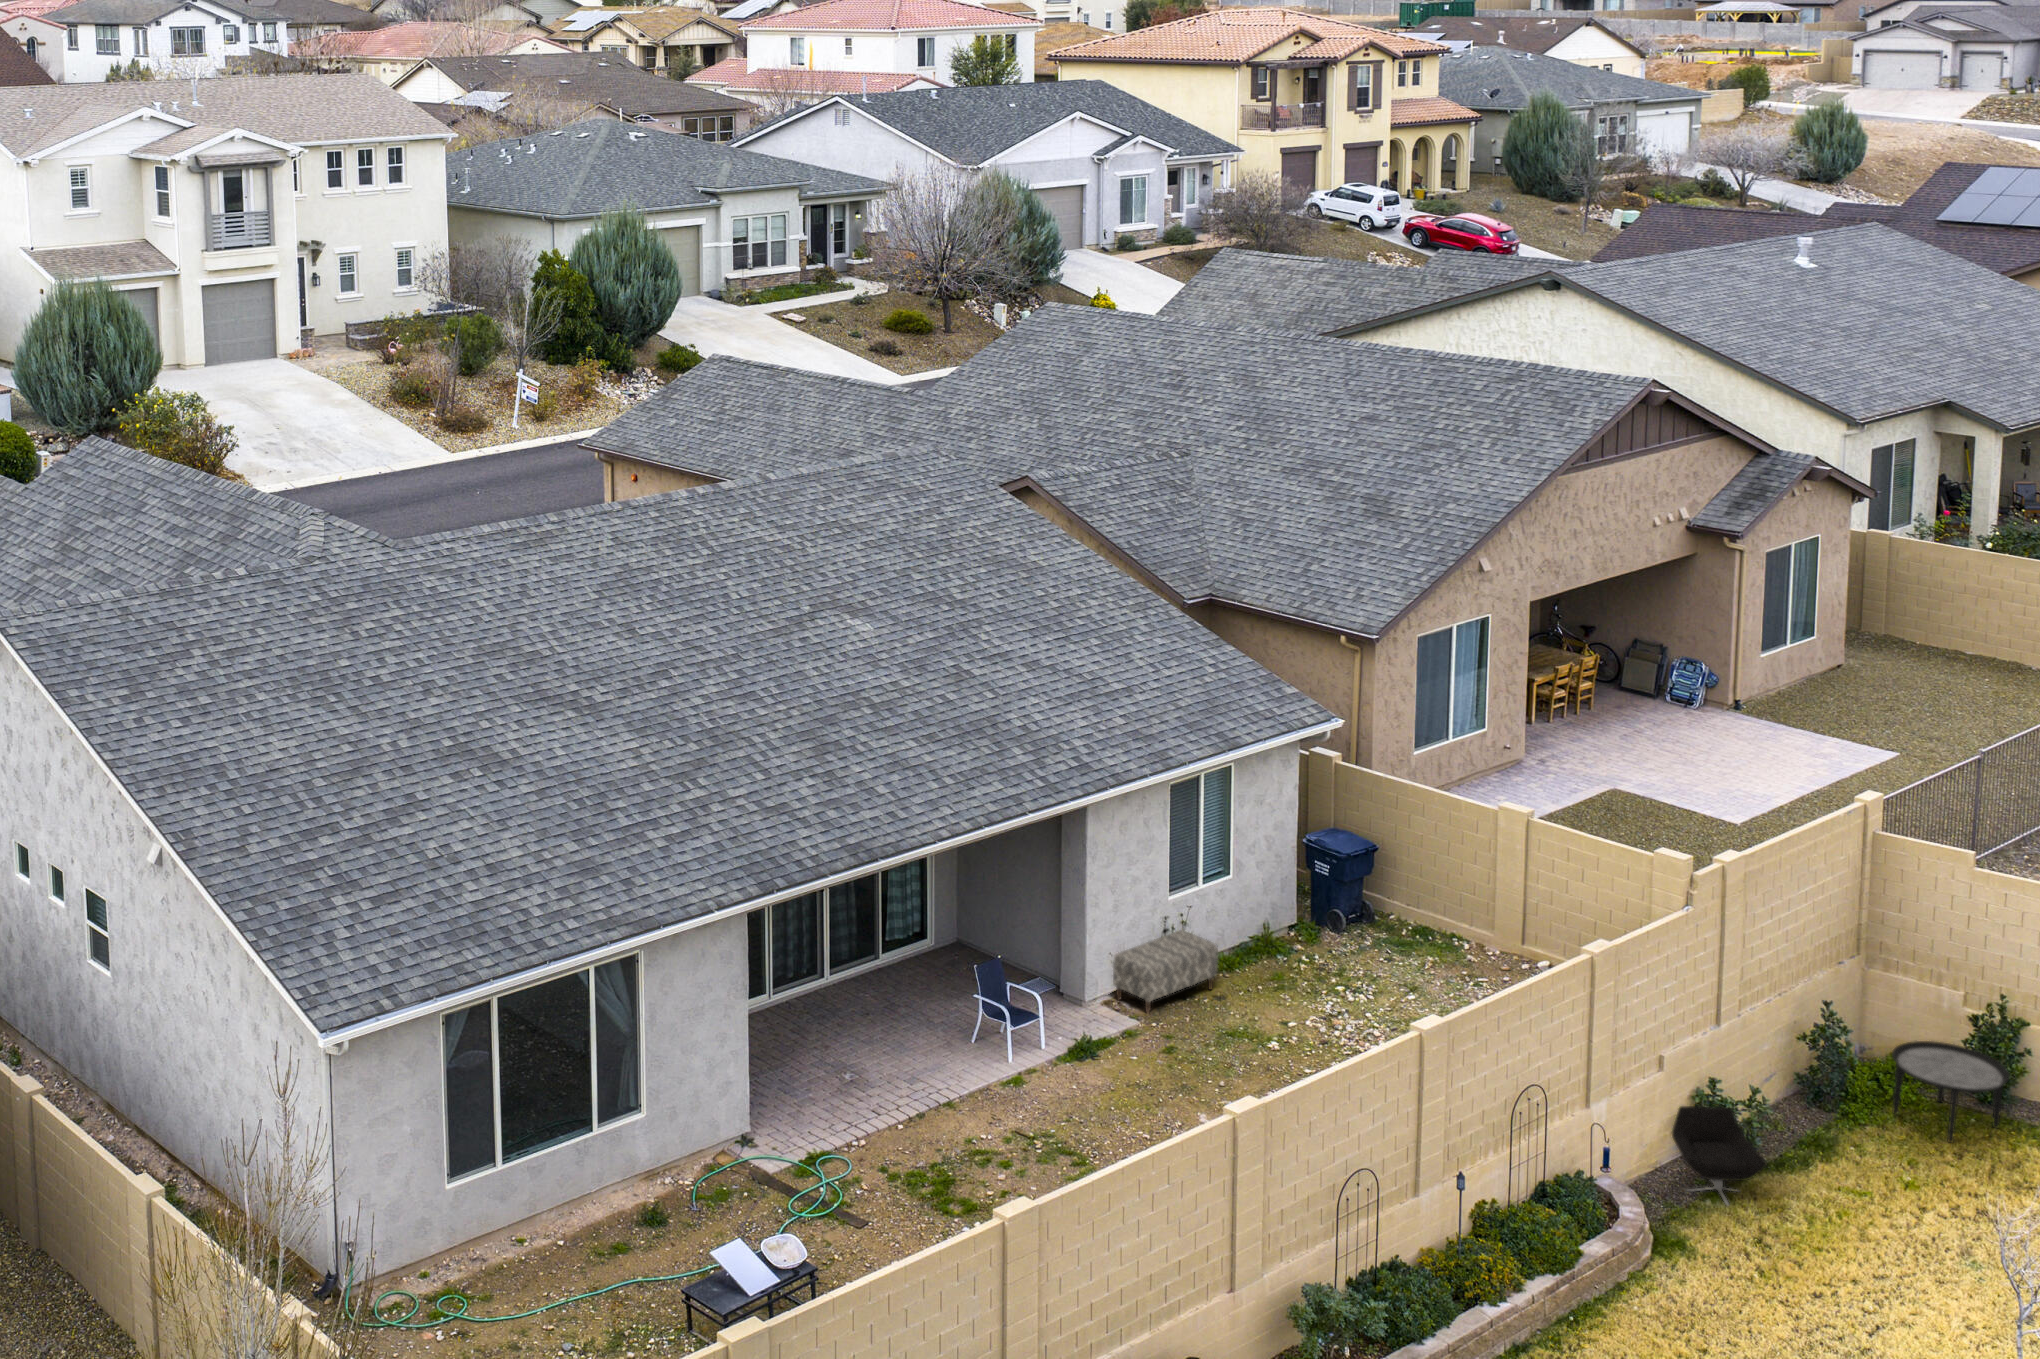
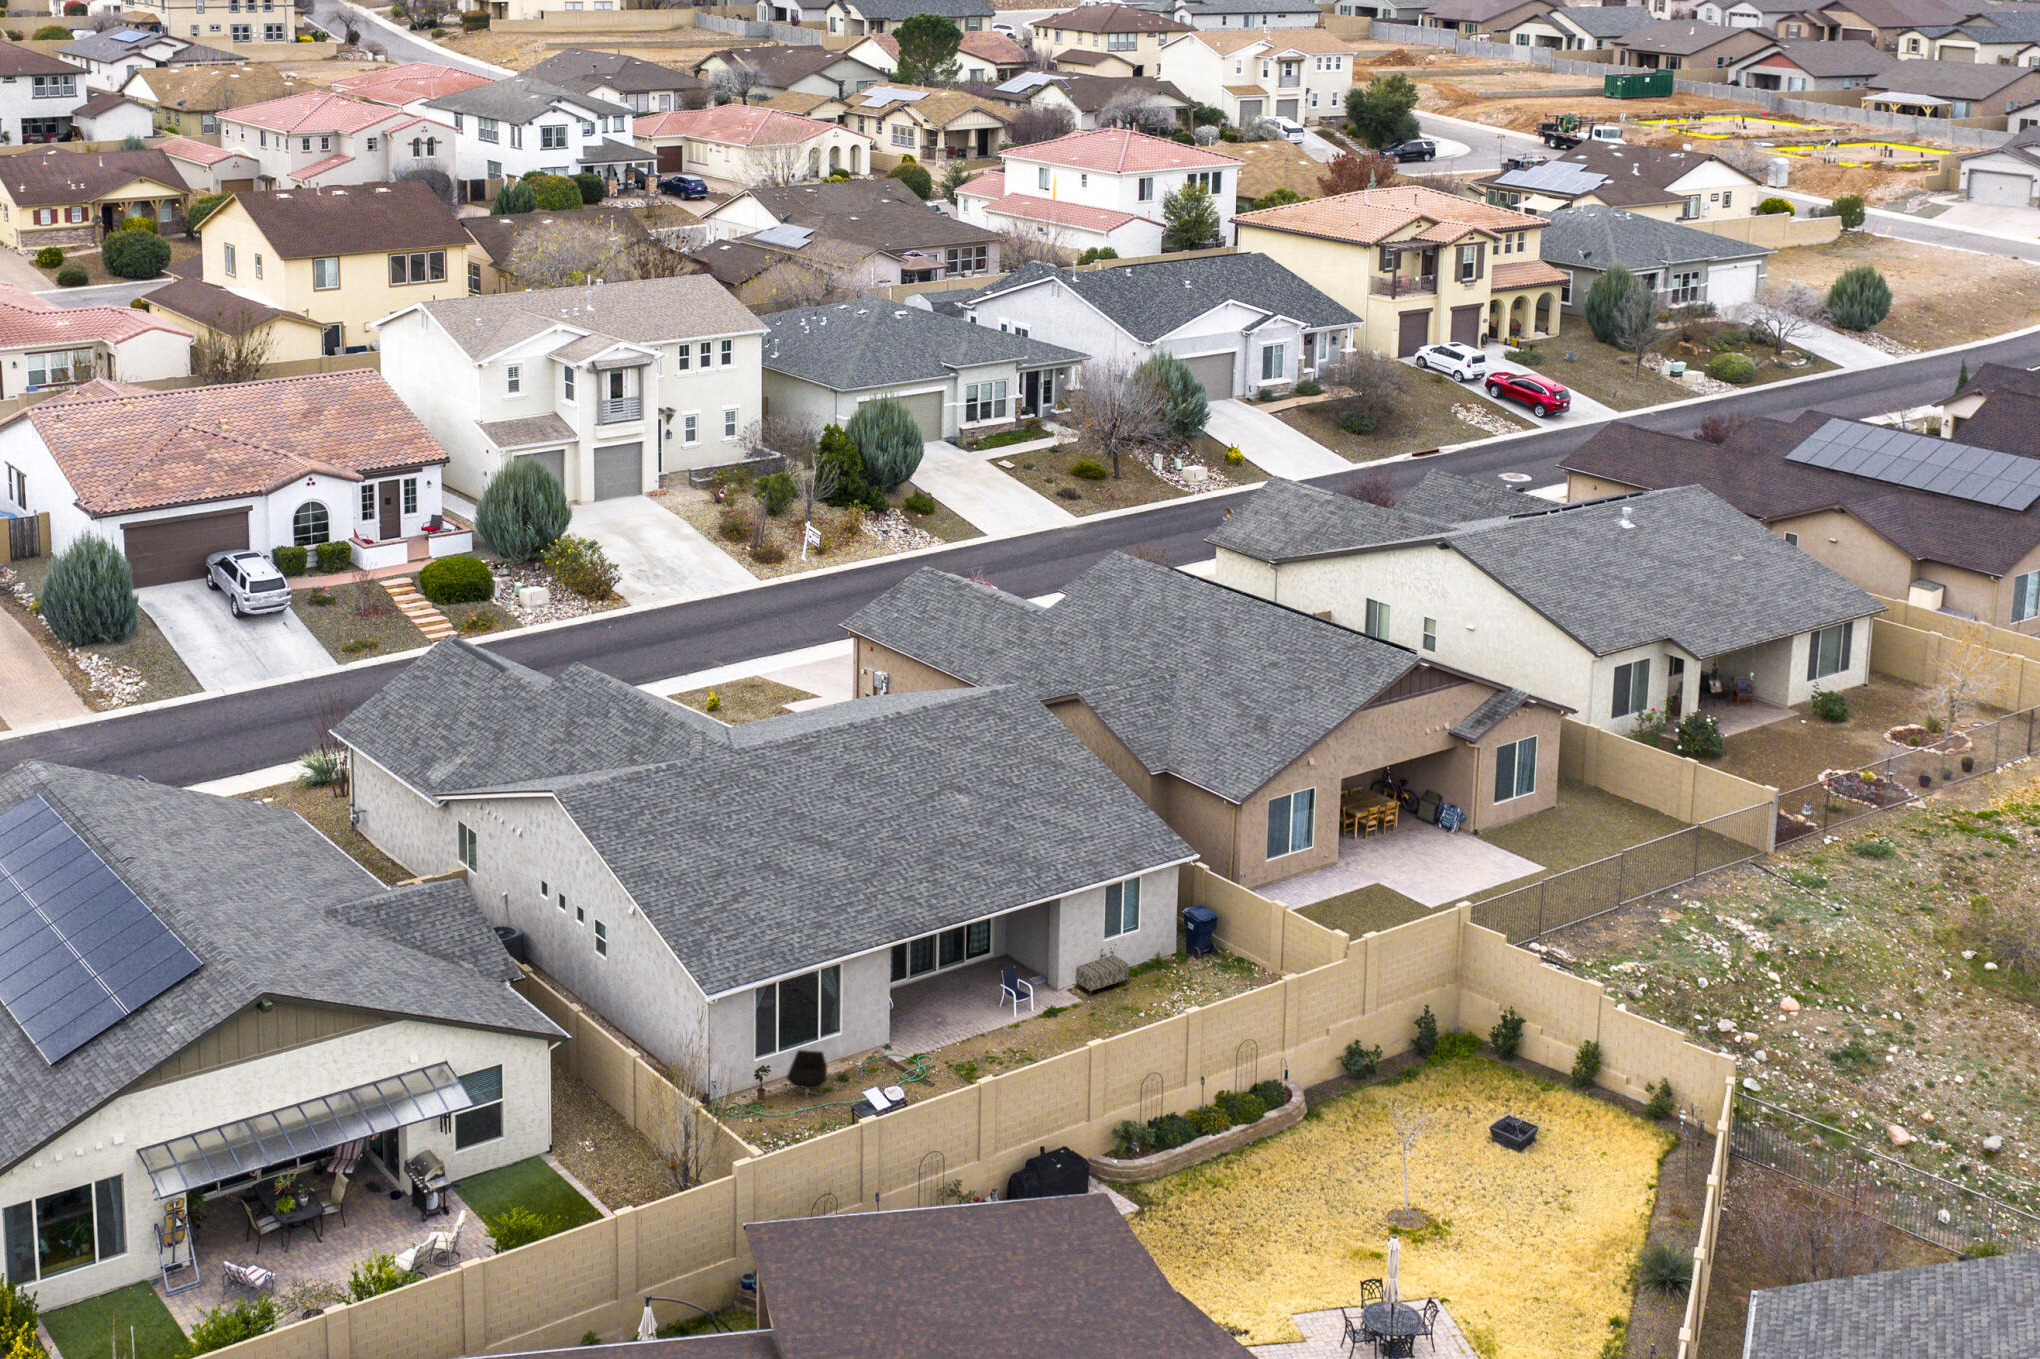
round table: present [1892,1041,2009,1143] -> none [1451,1030,1503,1080]
lounge chair: present [1672,1106,1767,1205] -> present [787,1050,827,1098]
potted plant: none [446,1193,488,1277] -> present [754,1065,771,1100]

